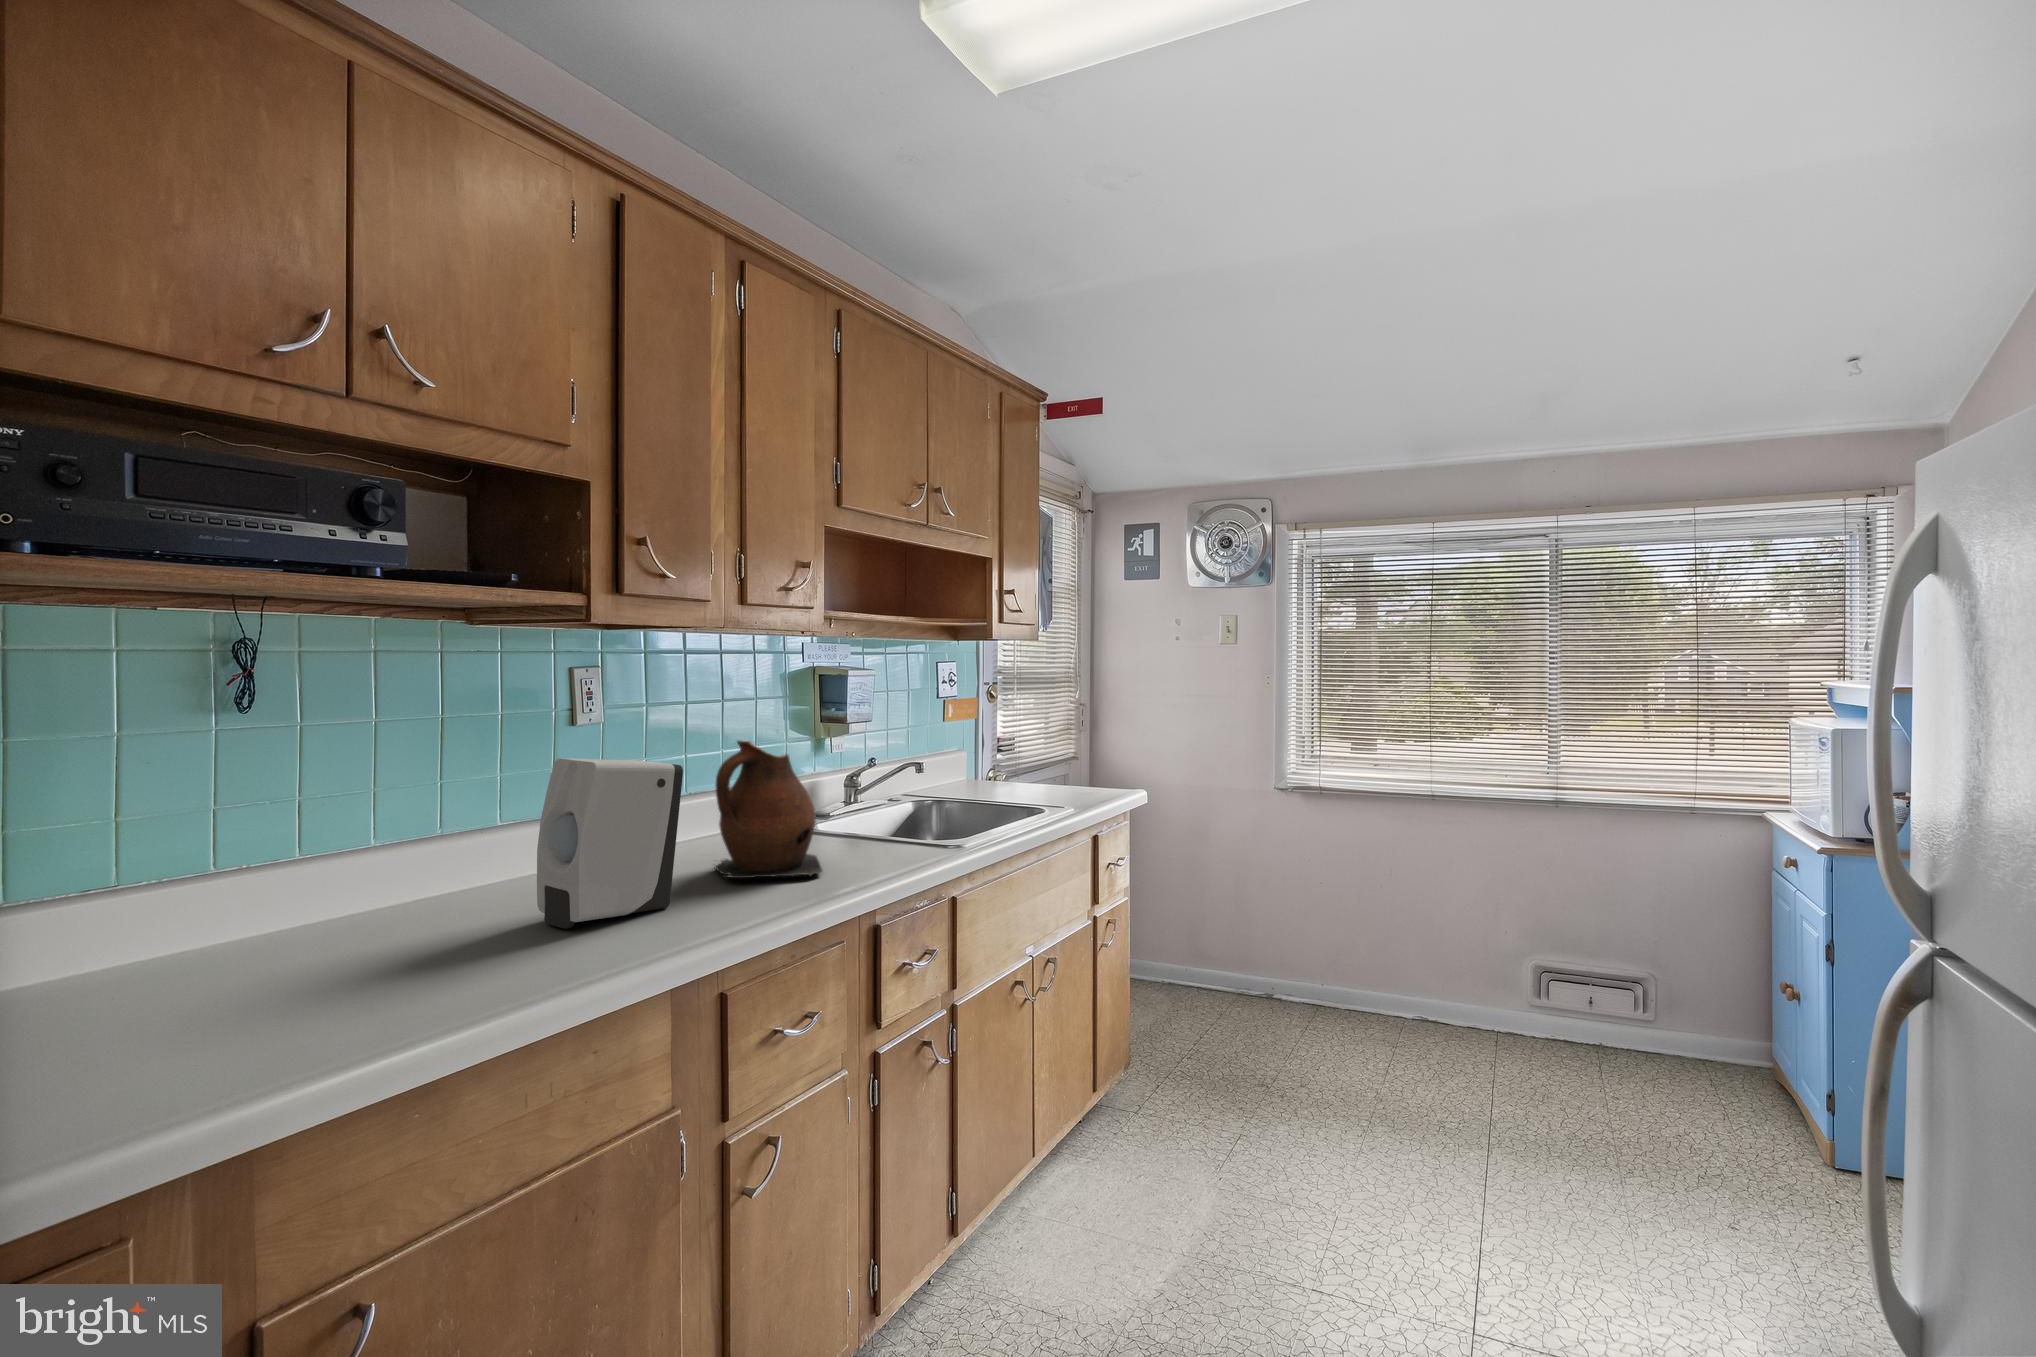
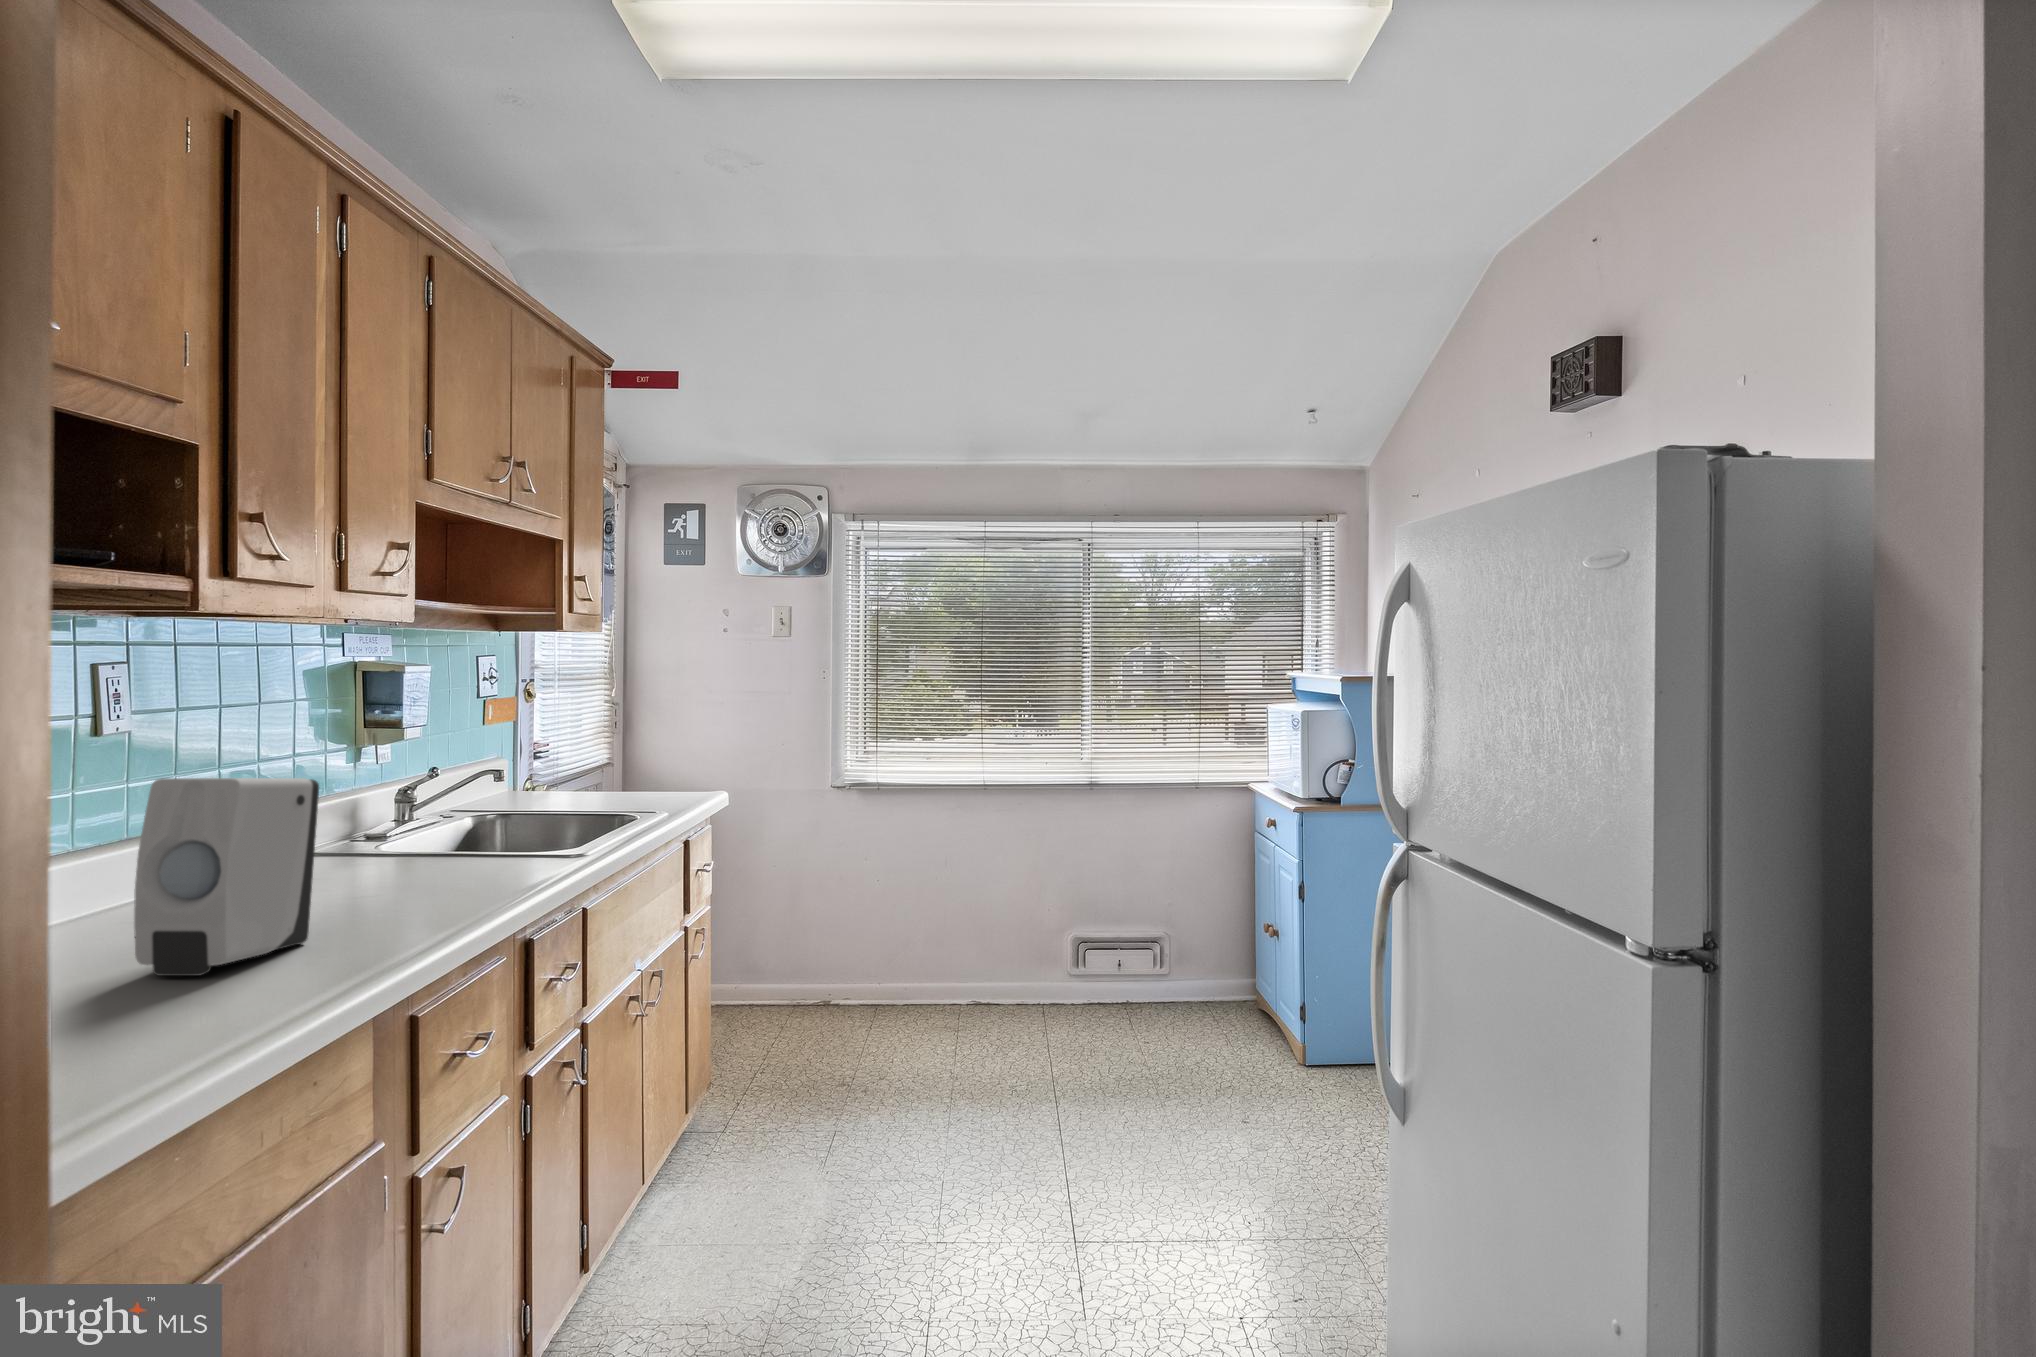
ceramic pitcher: present [715,740,822,878] -> none [299,751,461,908]

